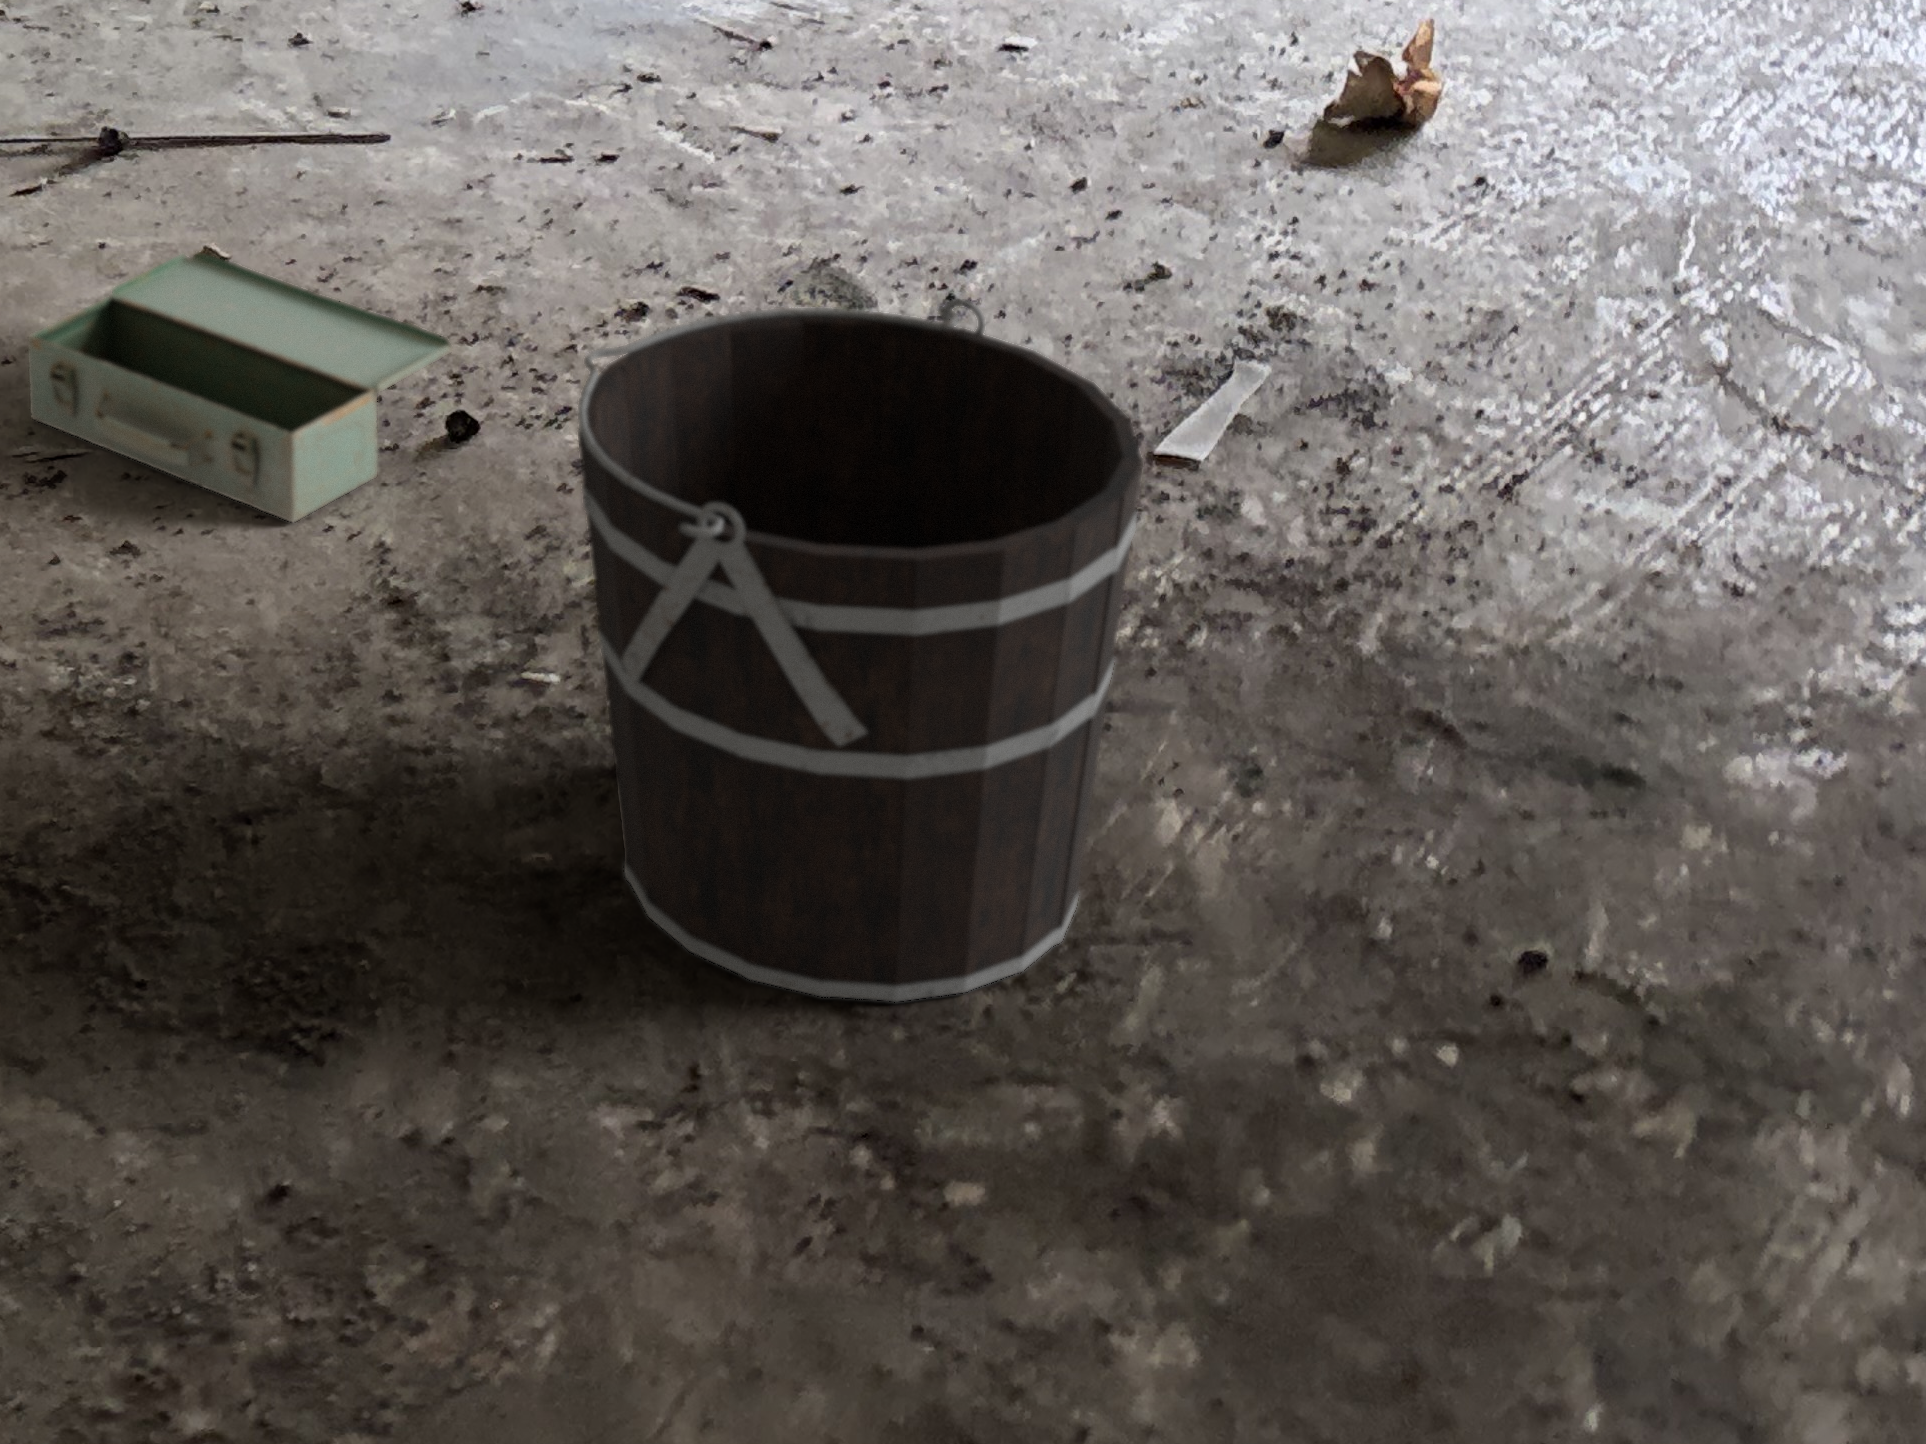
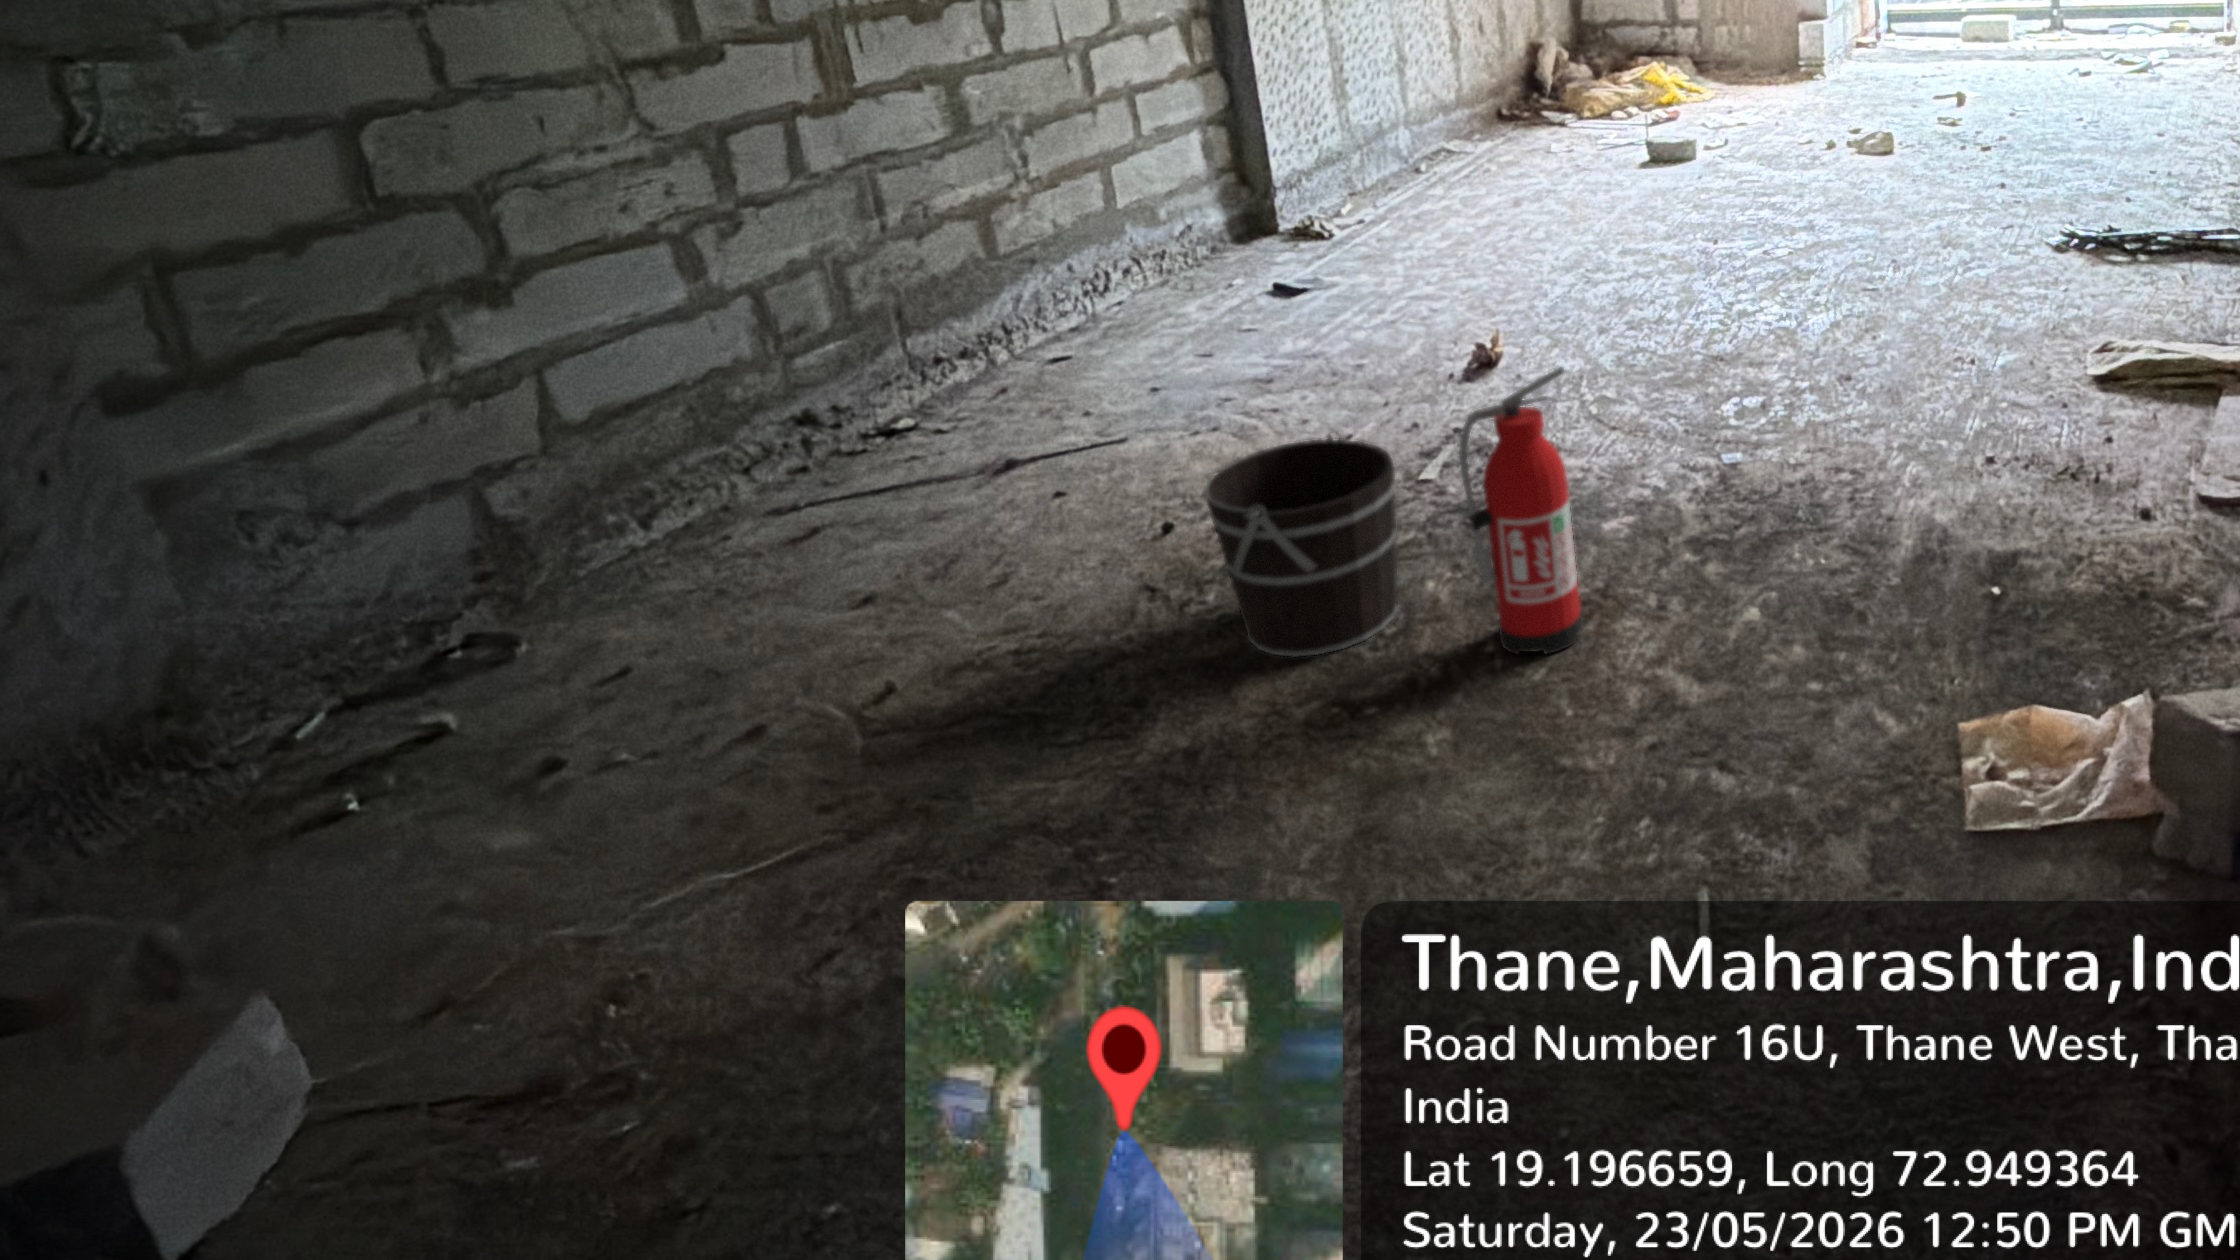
toolbox: present [28,252,453,522] -> none [991,487,1164,568]
fire extinguisher: none [1378,292,1804,1261] -> present [1459,368,1583,654]

